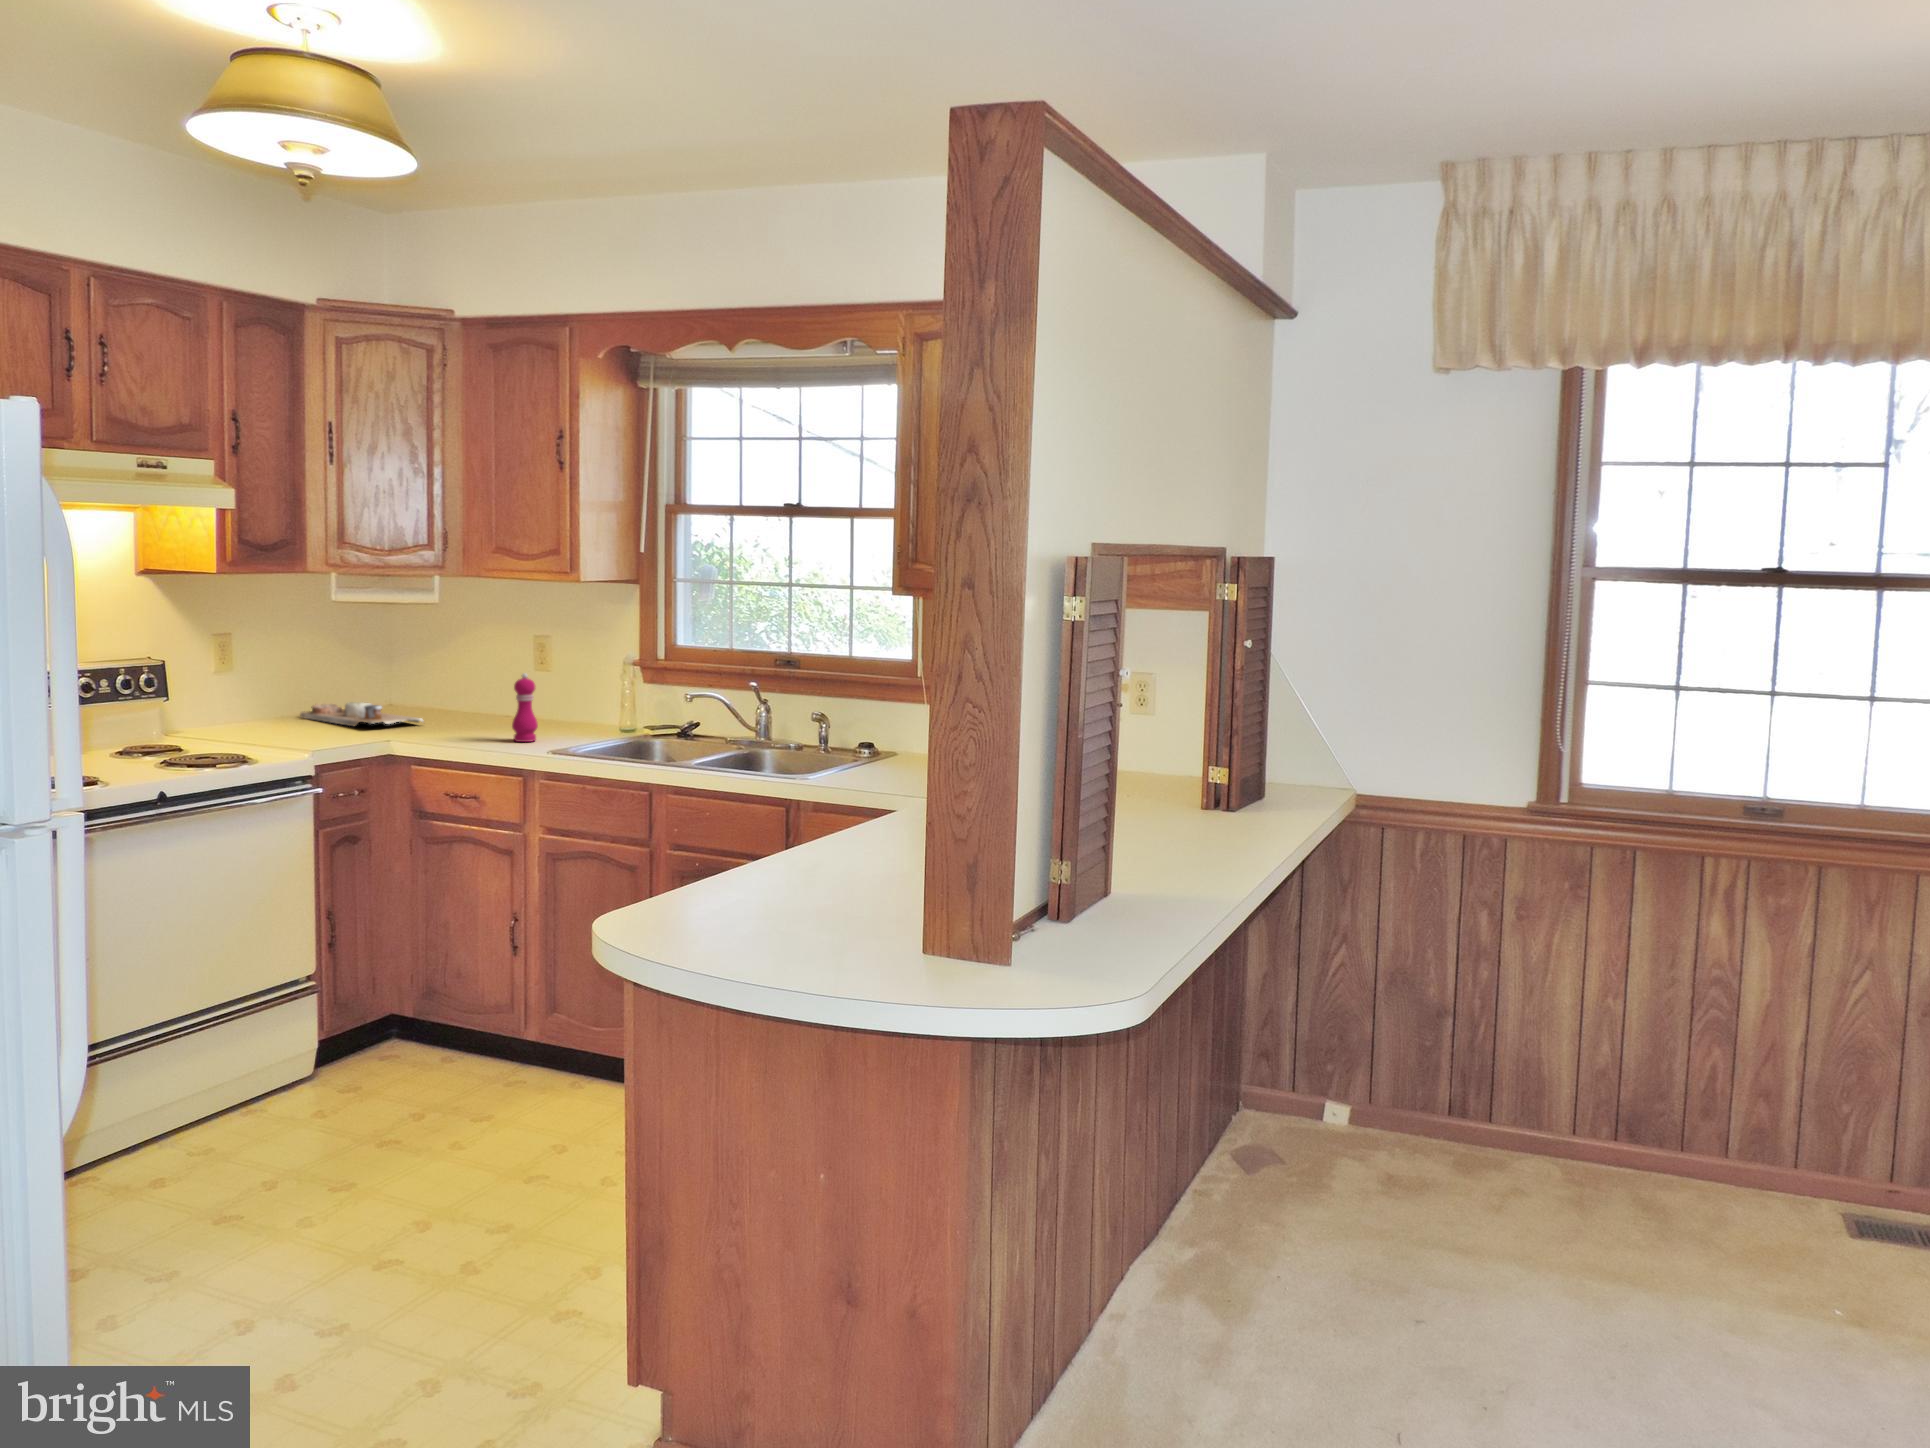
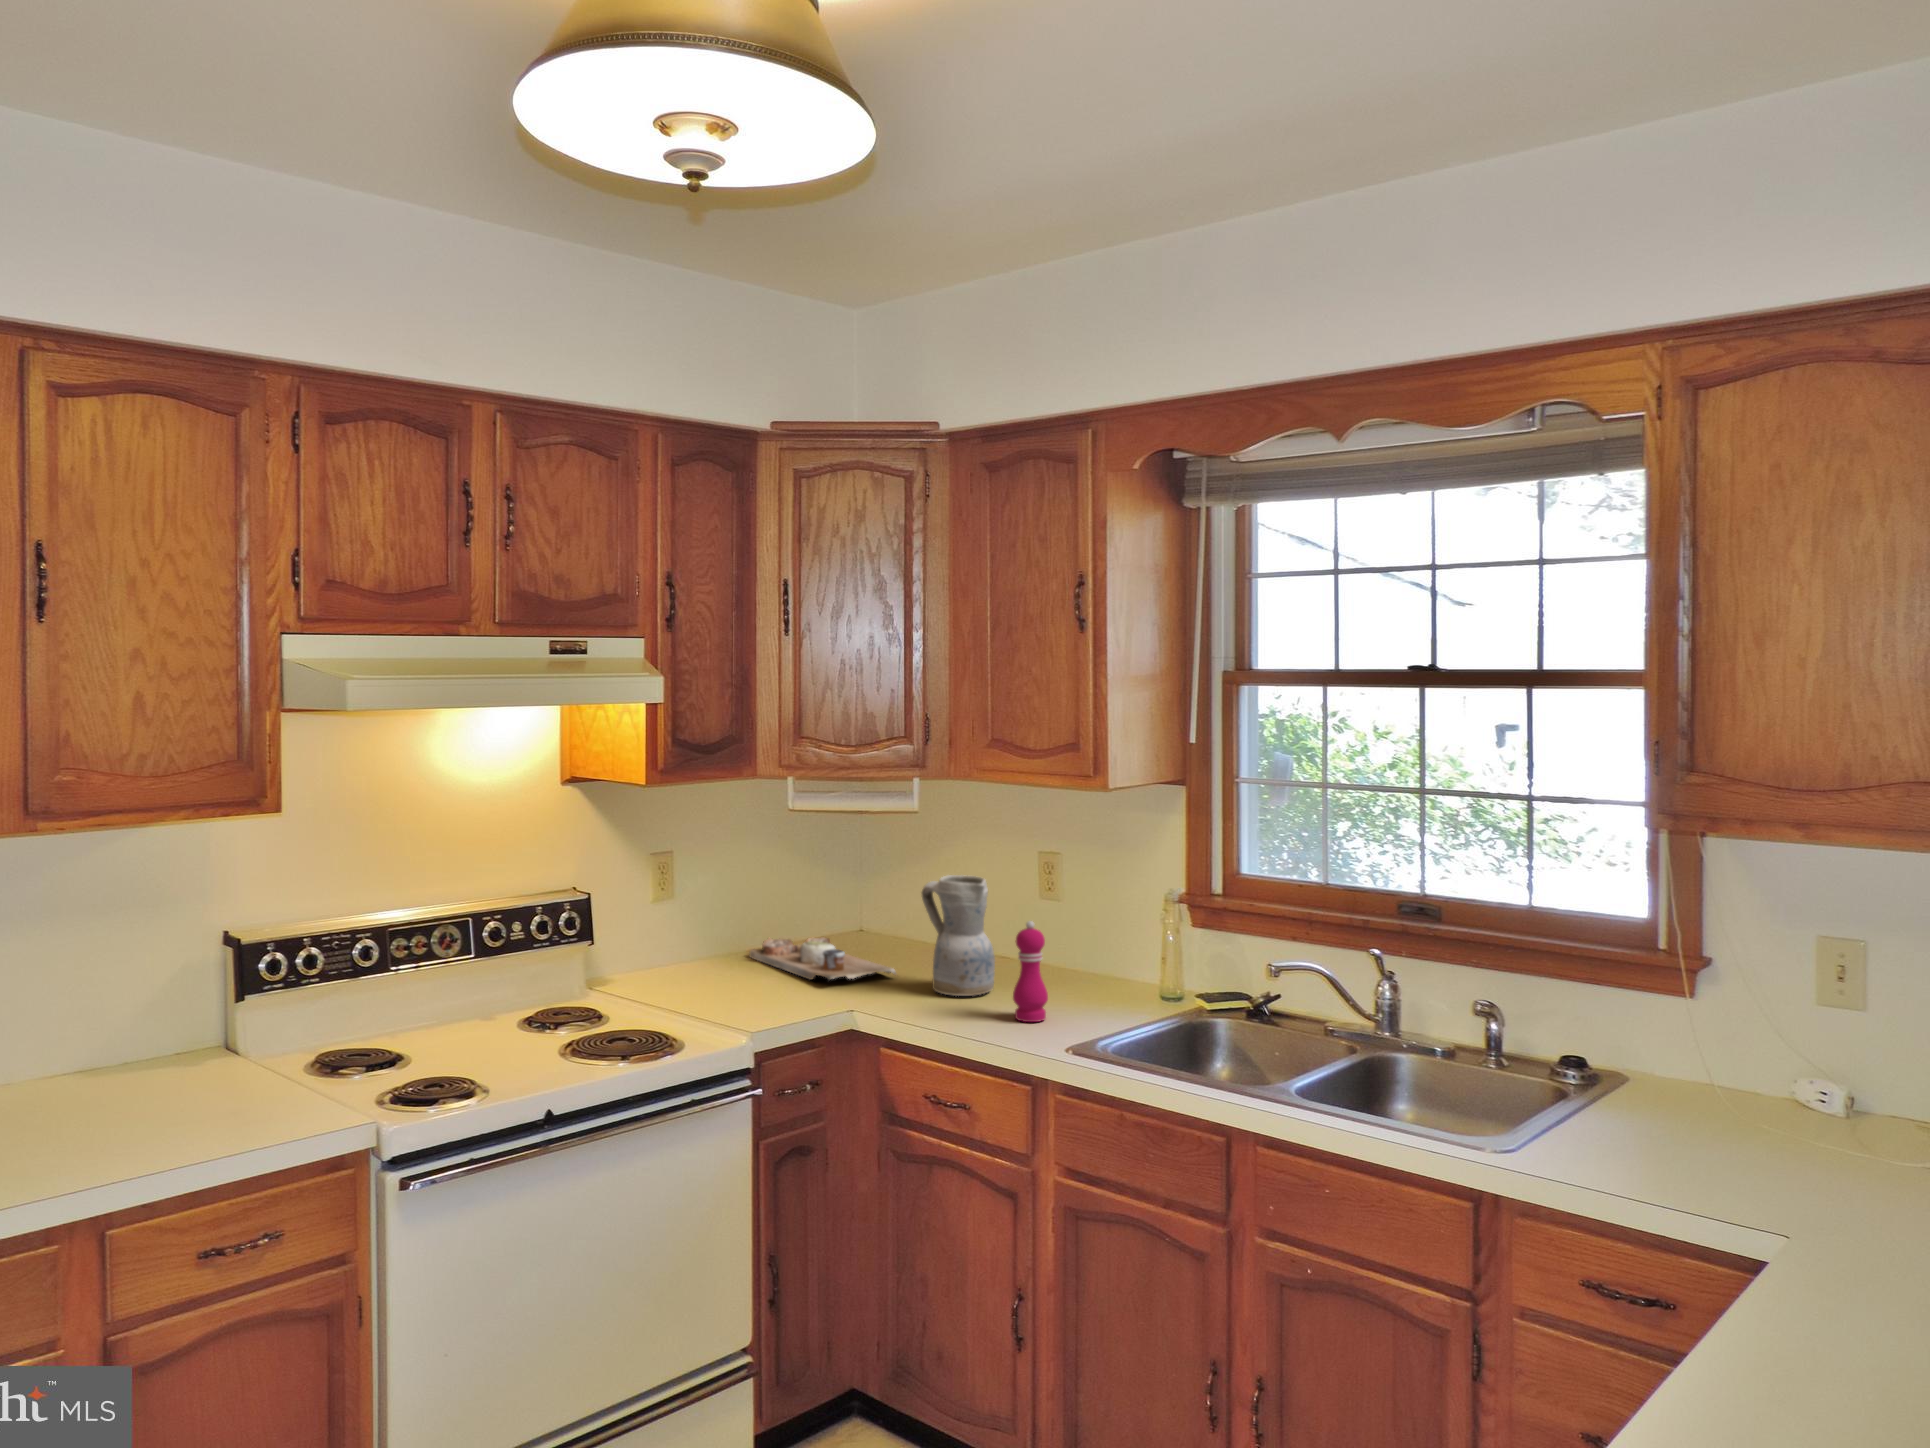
ceramic pitcher: none [444,647,501,732] -> present [922,875,995,996]

